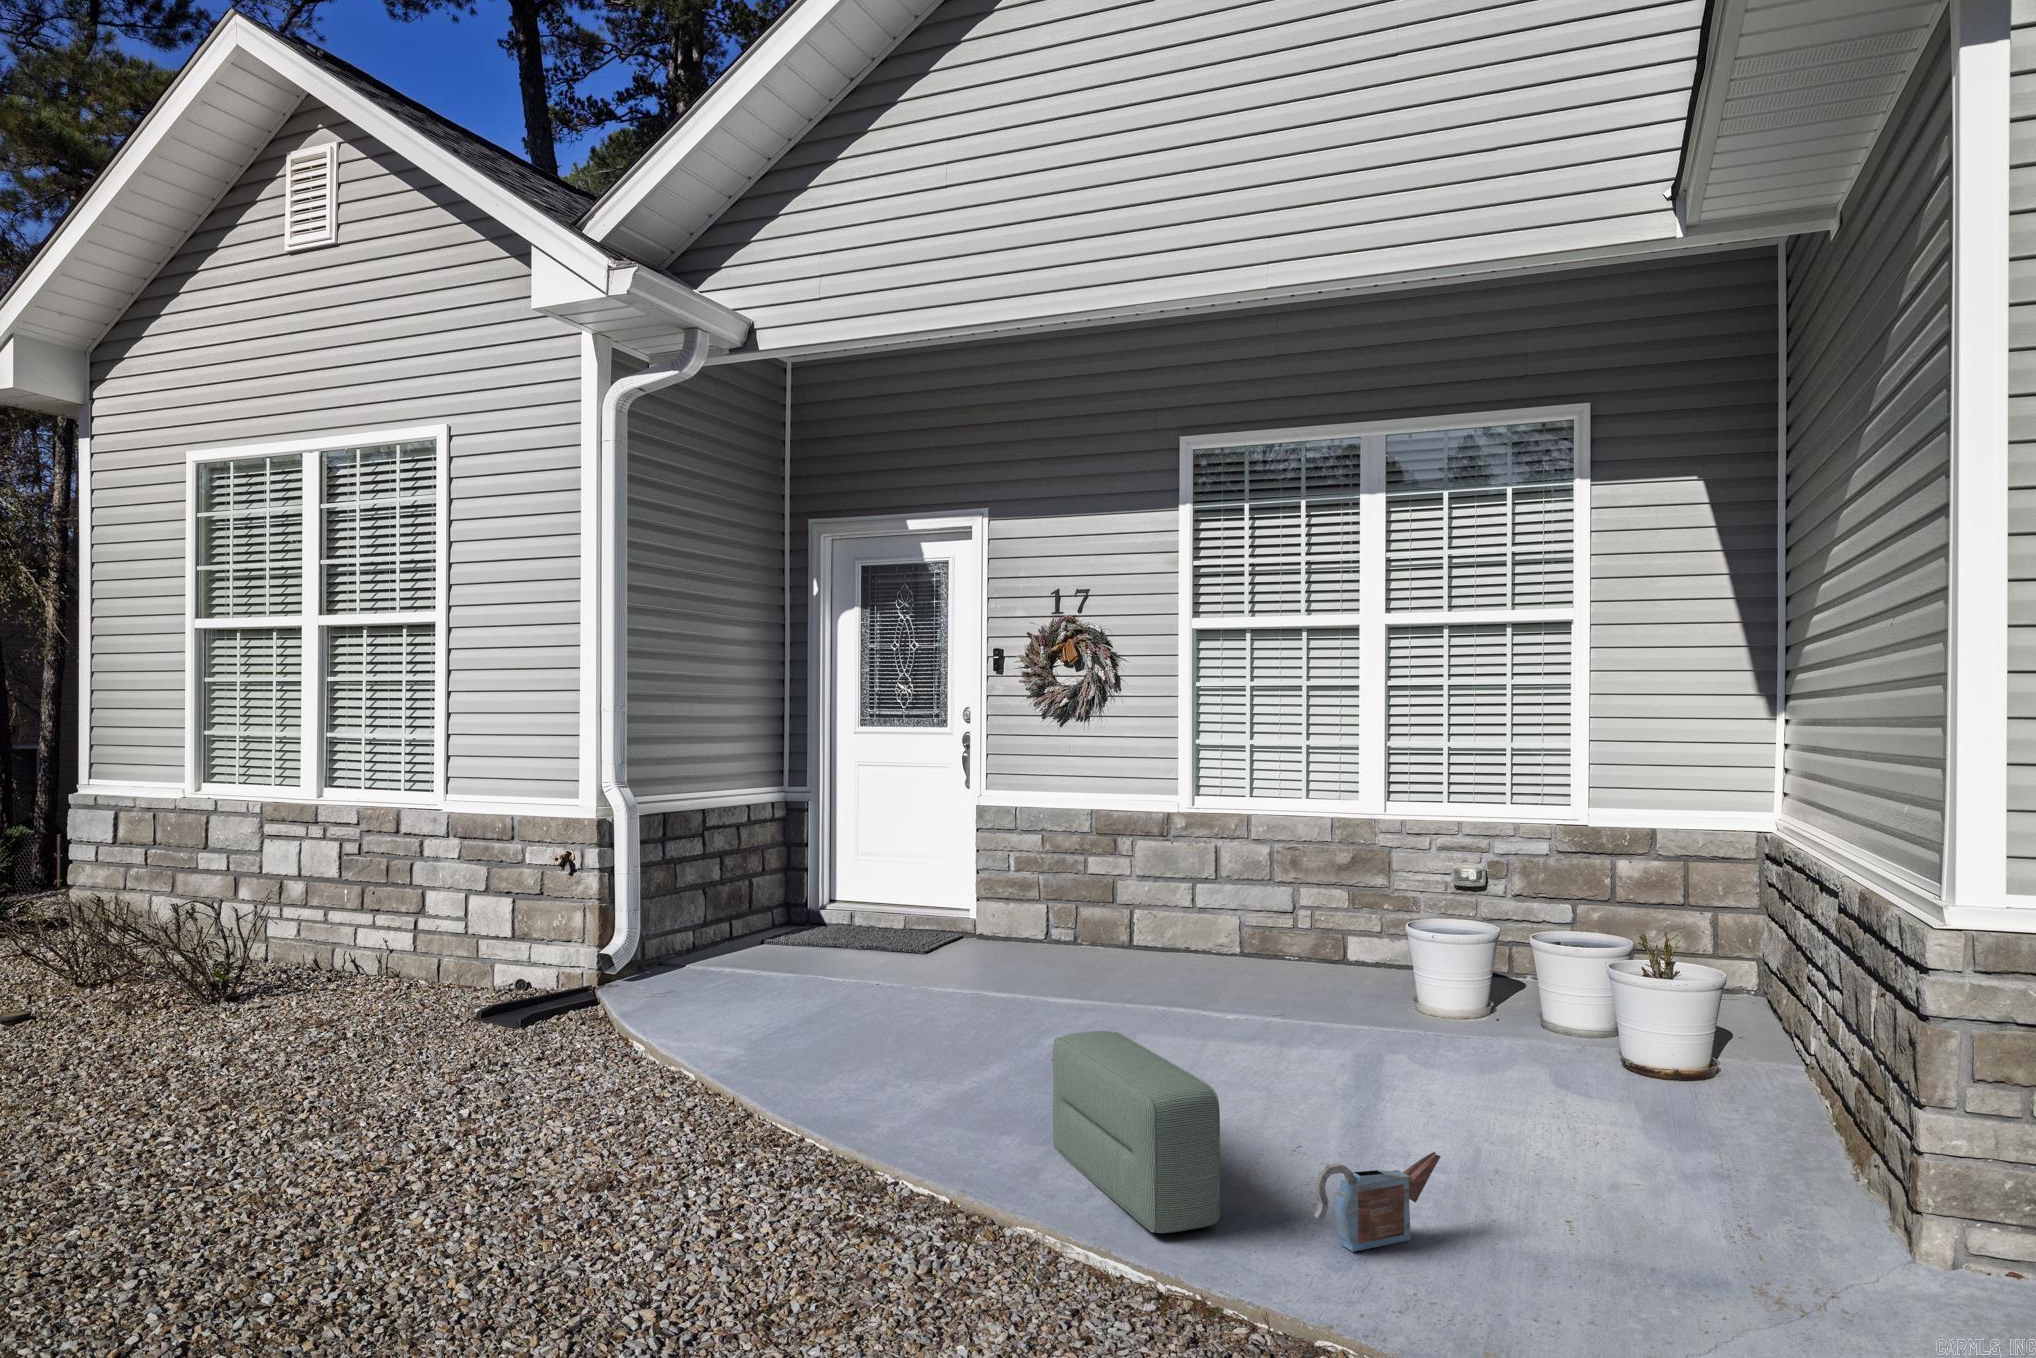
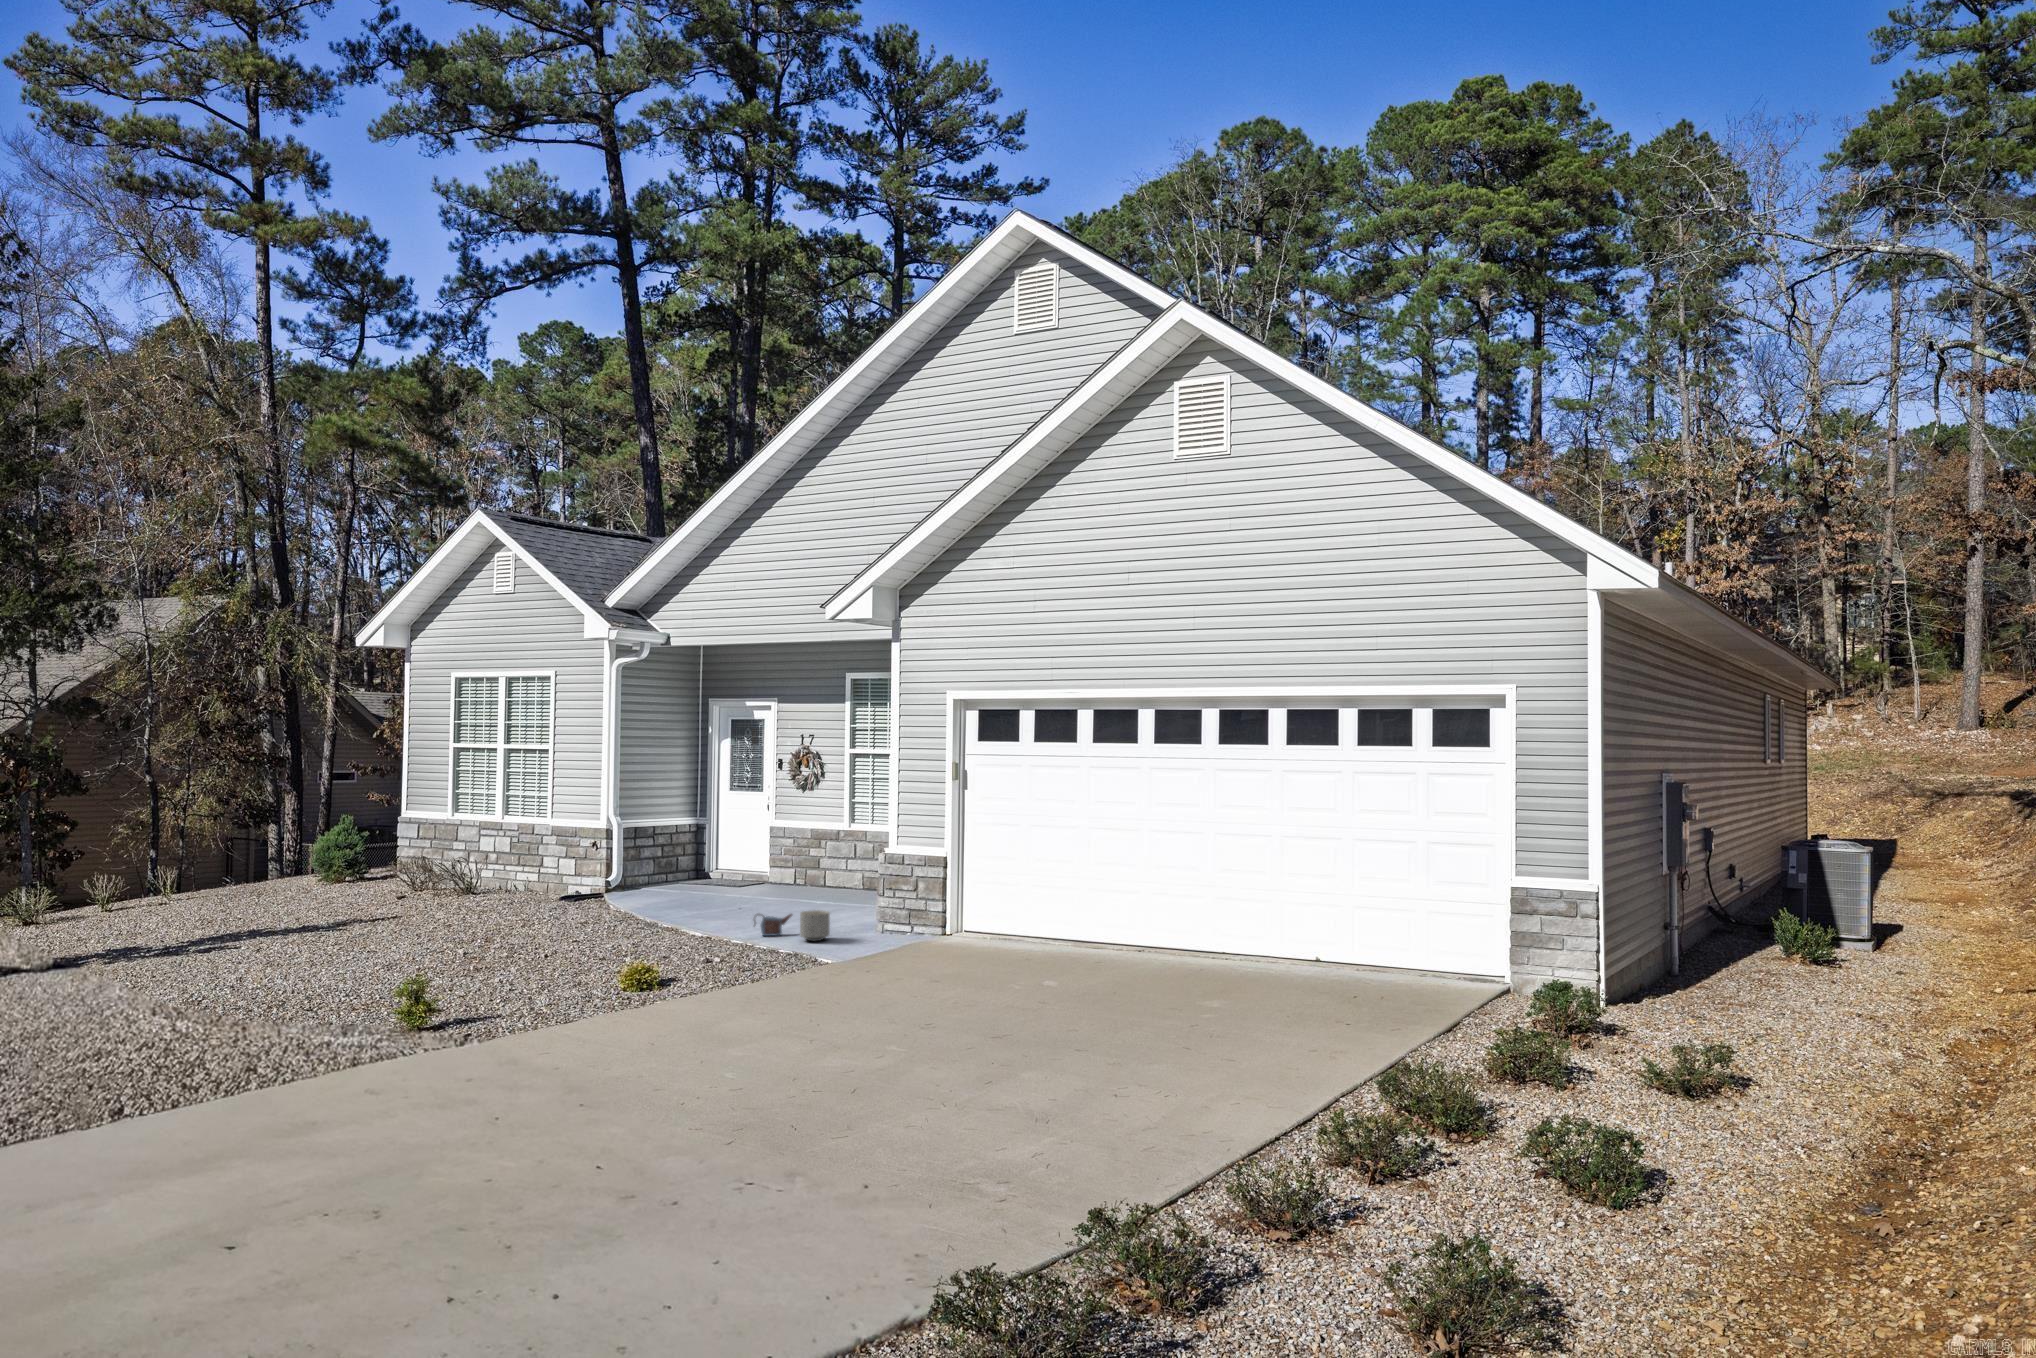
pouf: present [1053,1031,1220,1233] -> none [713,888,737,933]
planter: none [1544,1154,1672,1296] -> present [800,910,830,941]

